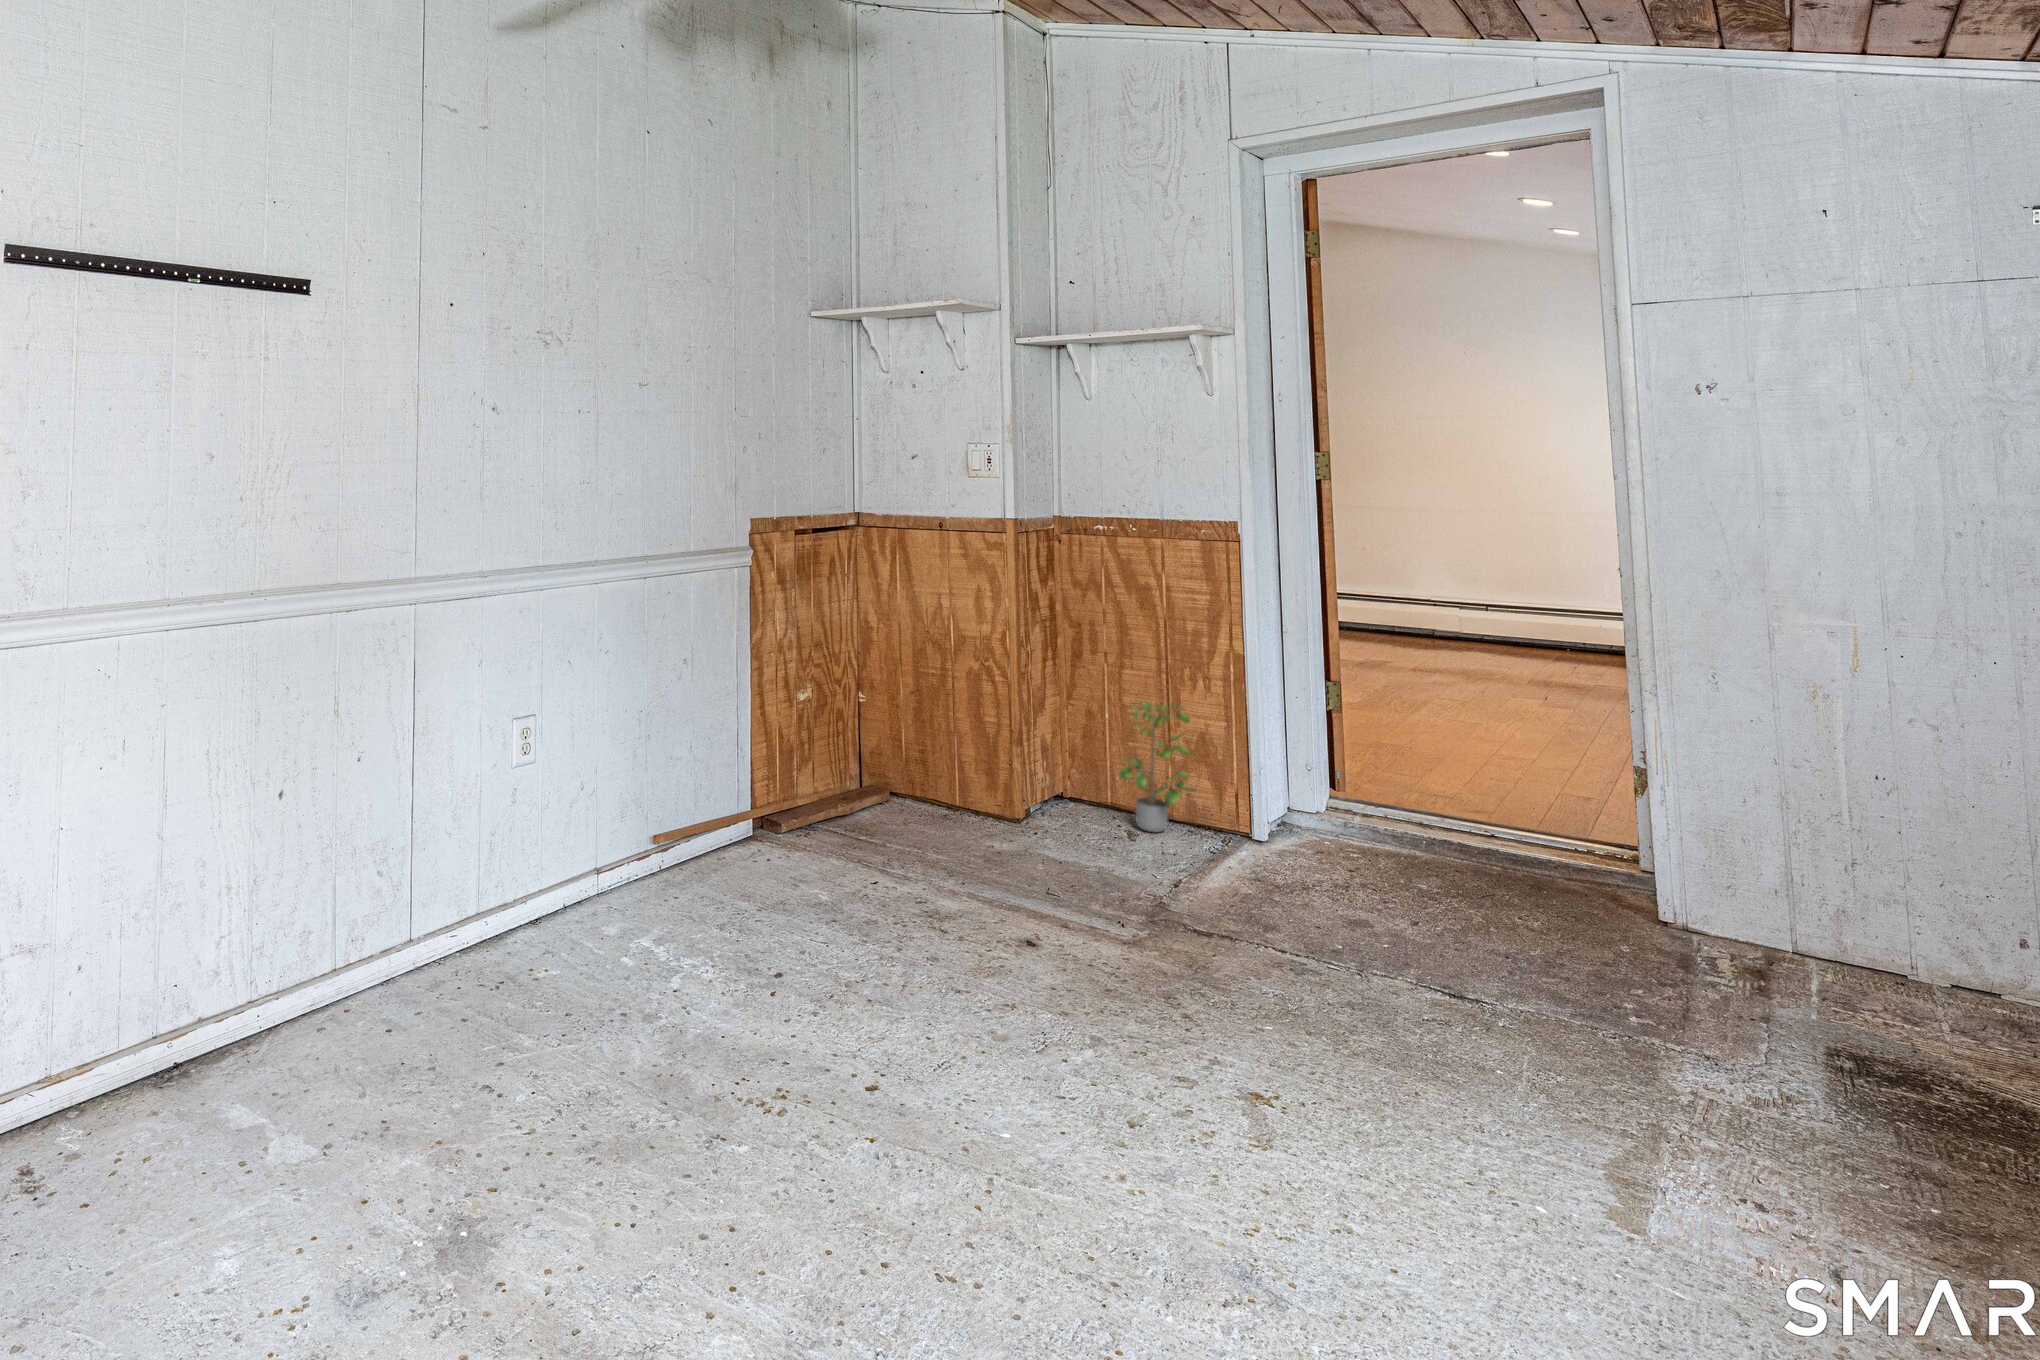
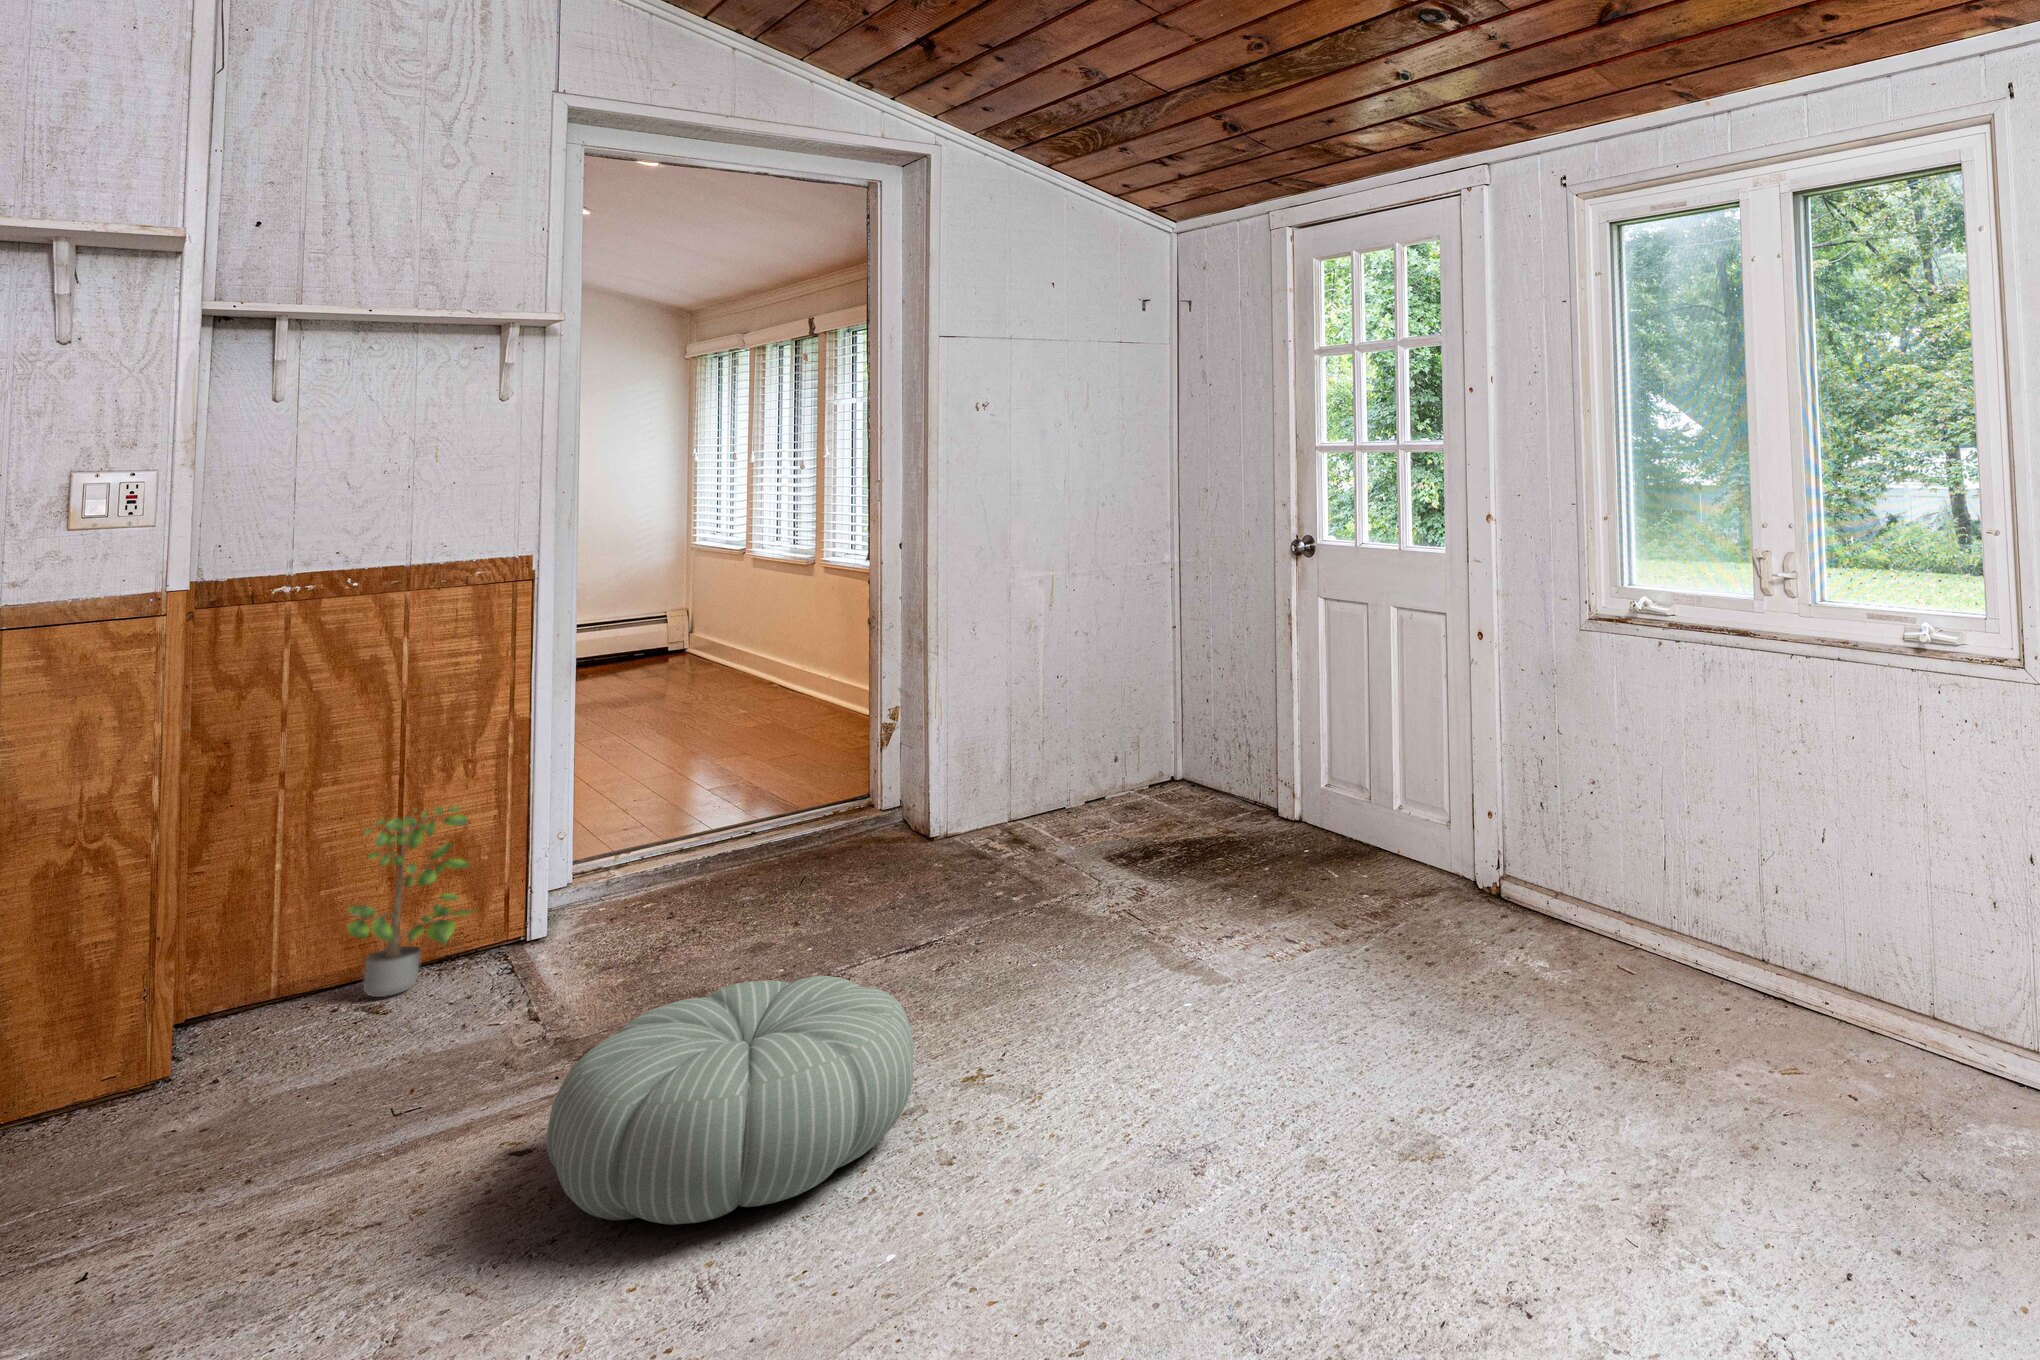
pouf: none [969,871,1241,1065] -> present [547,976,914,1224]

